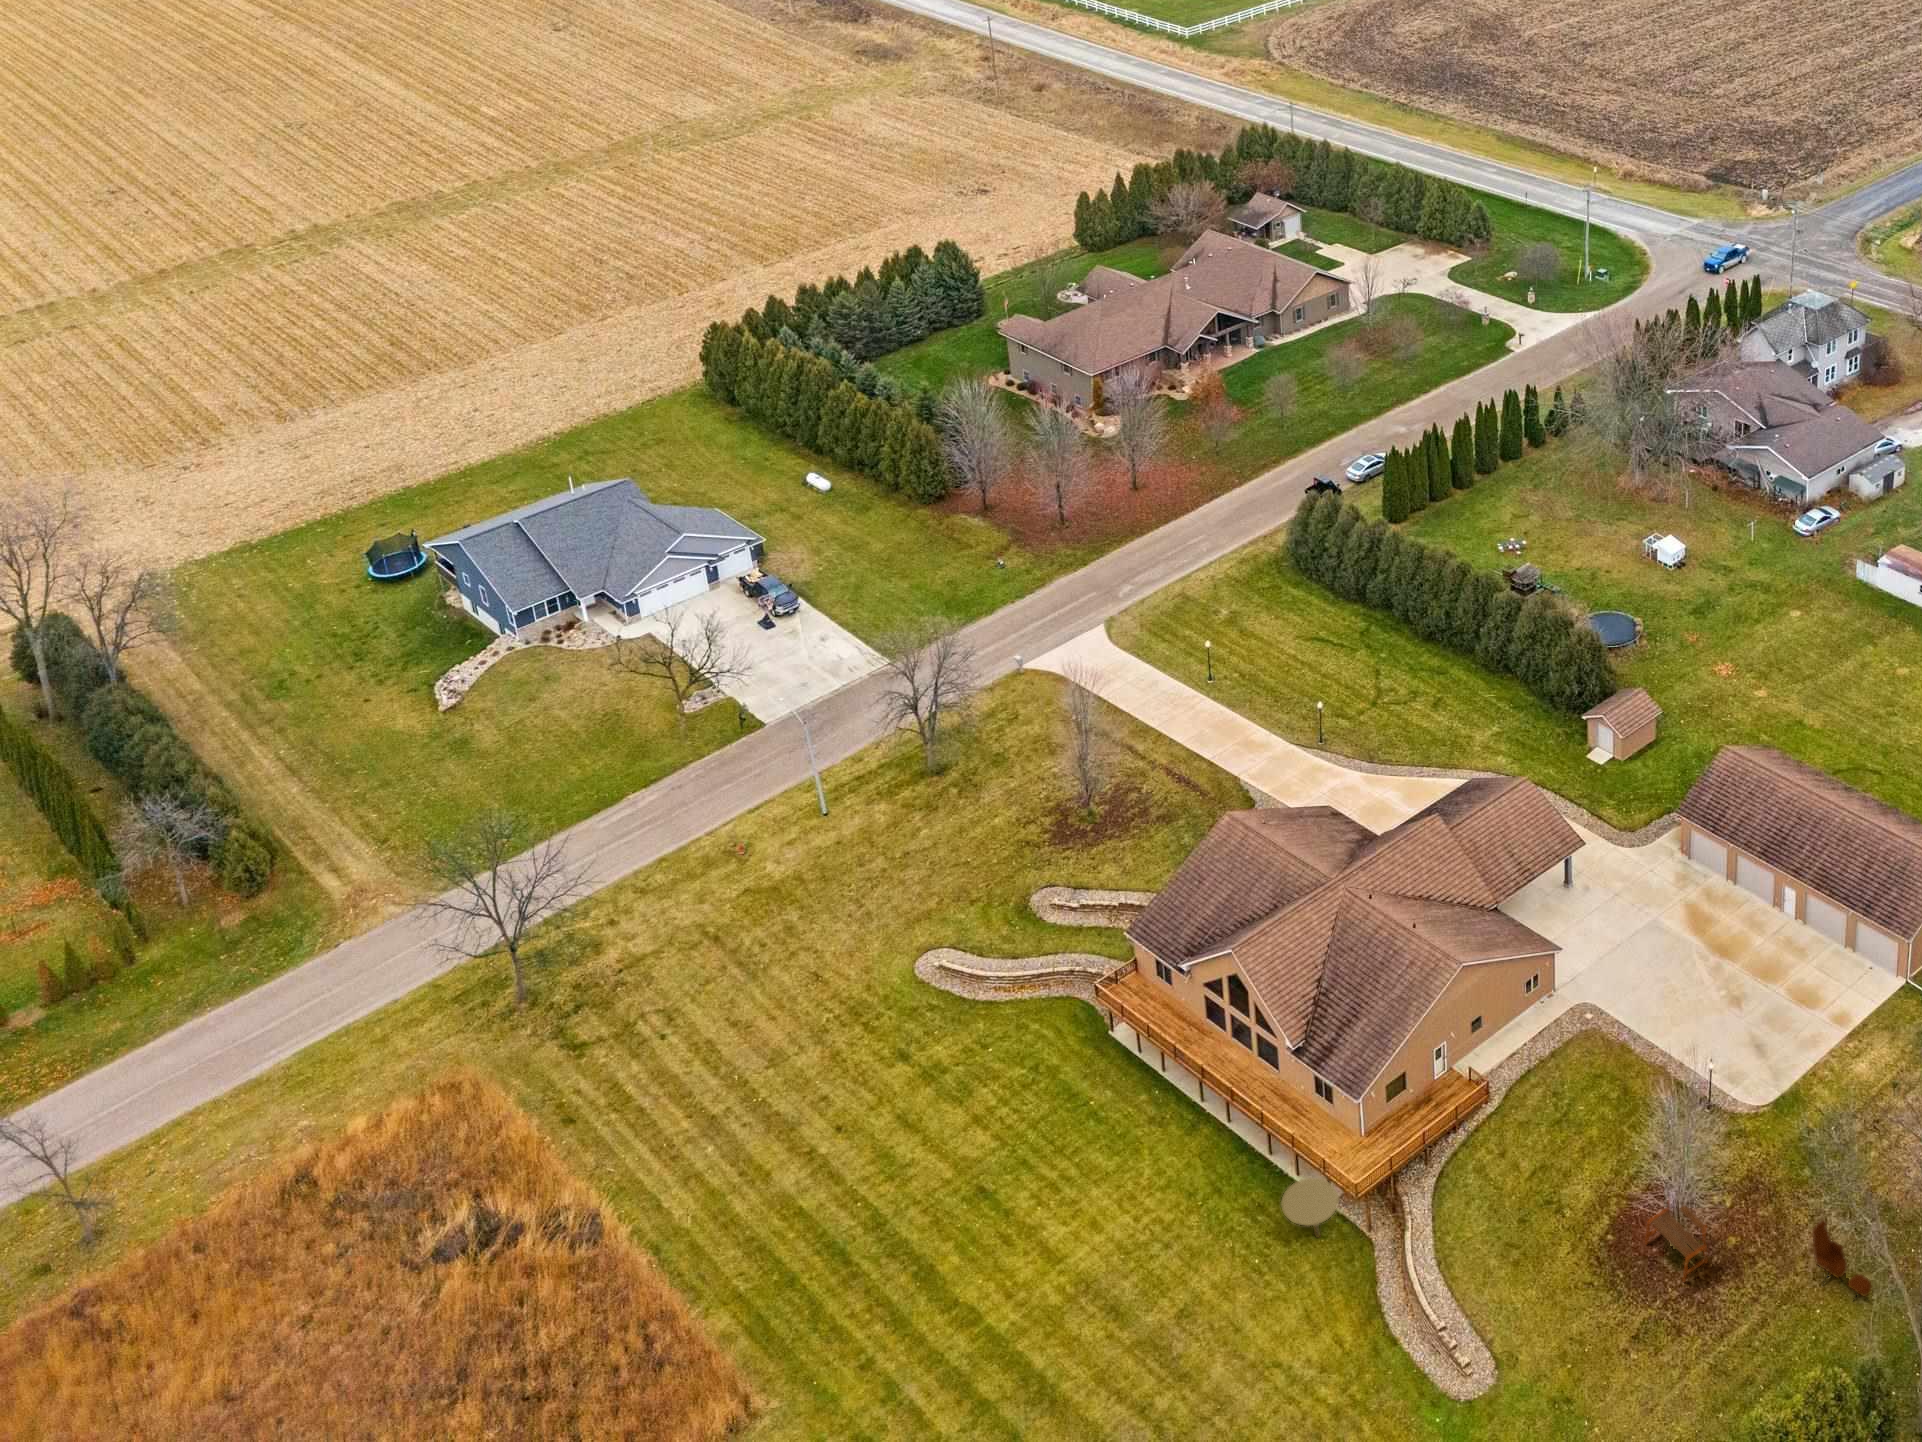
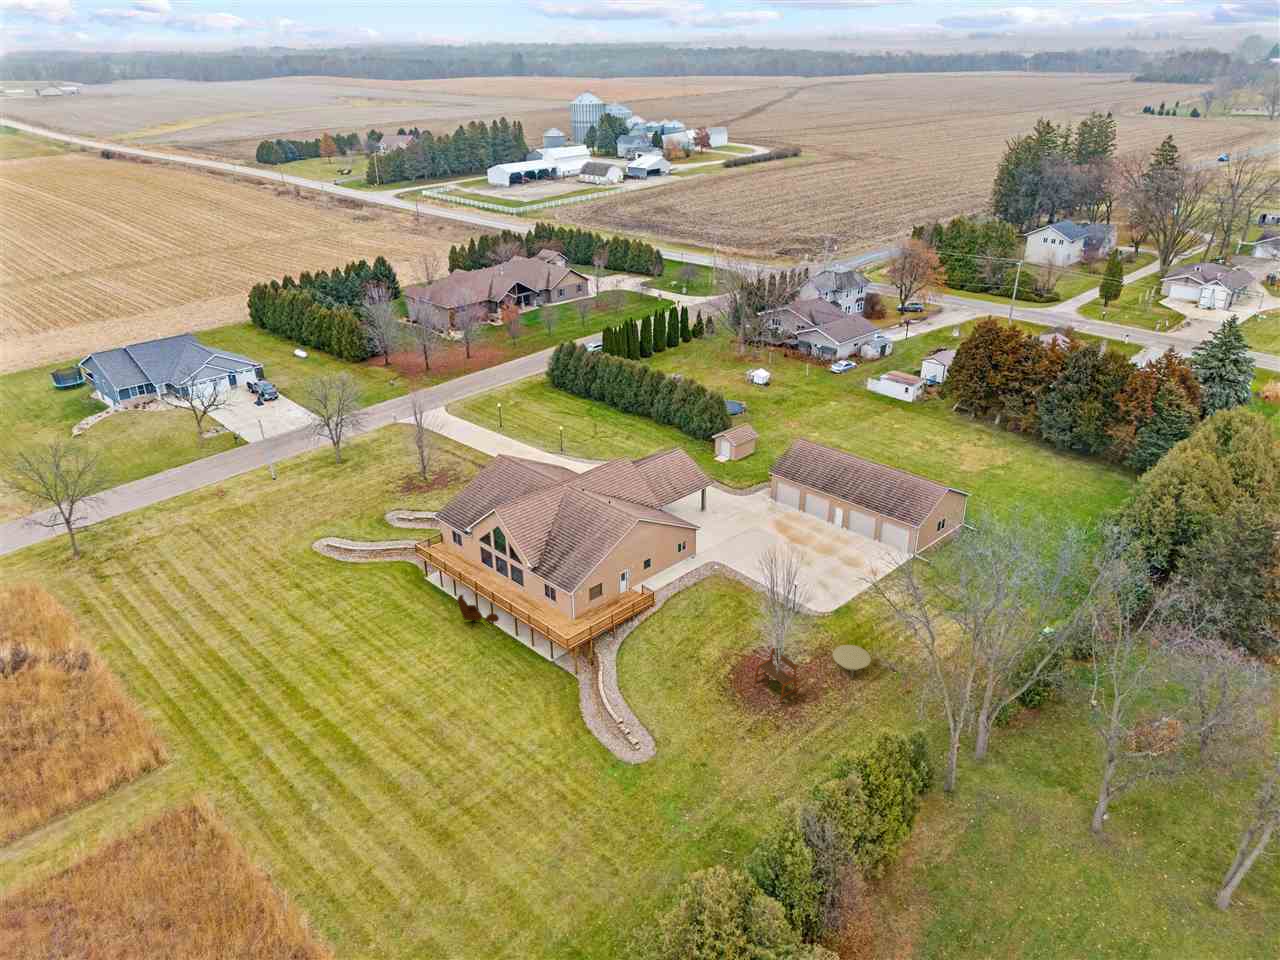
round table: present [1282,1178,1339,1237] -> present [833,645,871,680]
lounge chair: present [1812,1221,1872,1297] -> present [457,595,499,624]

